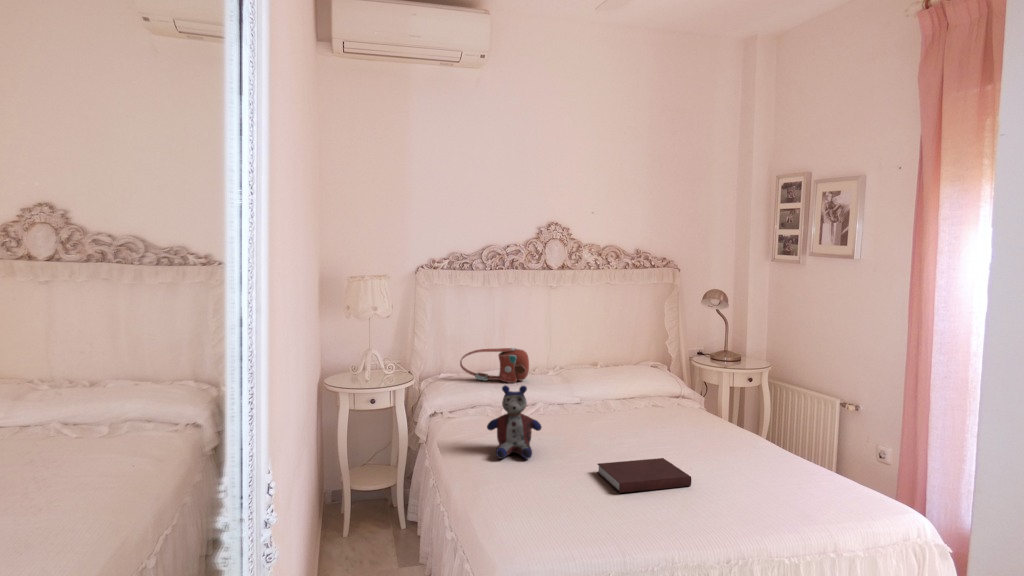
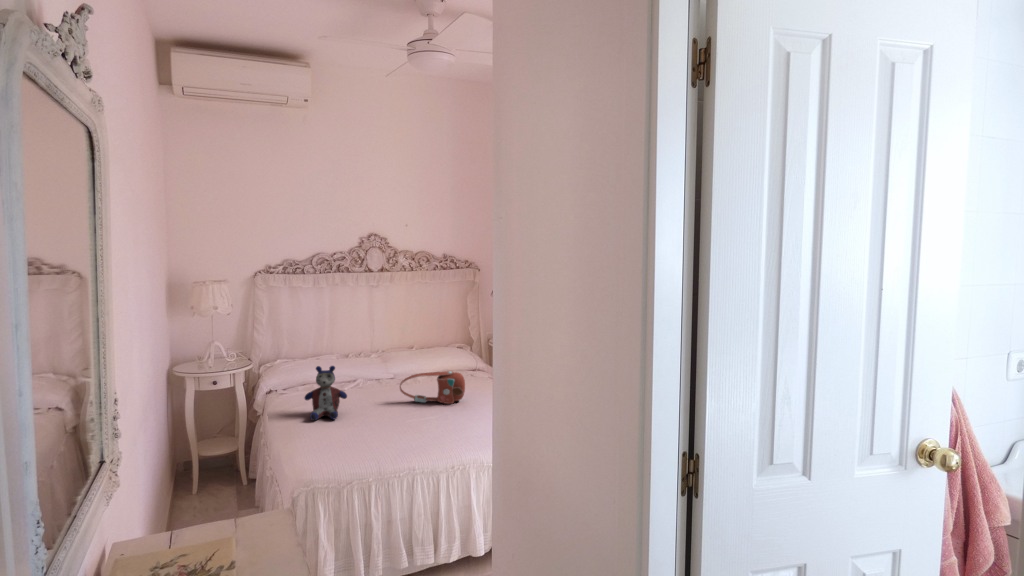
handbag: present [460,348,529,383] -> present [400,371,465,404]
notebook: present [597,458,691,493] -> none [383,413,446,437]

